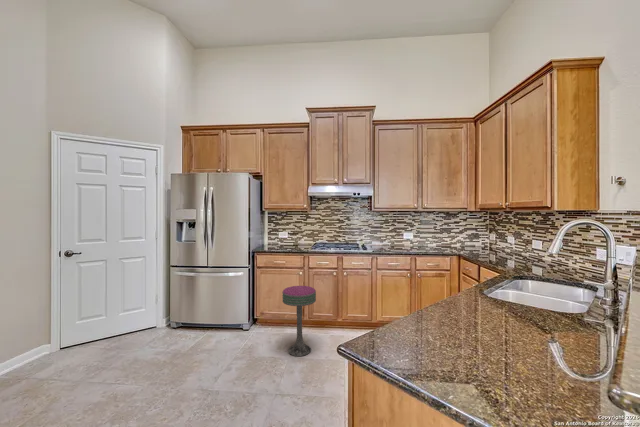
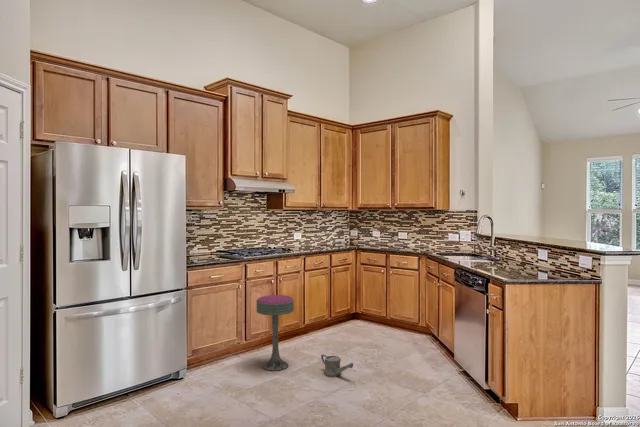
watering can: none [309,357,326,387] -> present [321,354,353,377]

